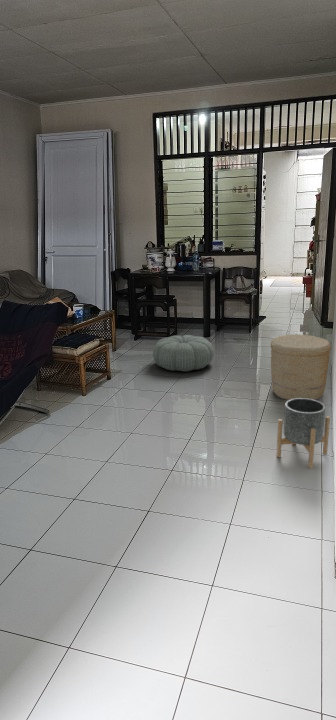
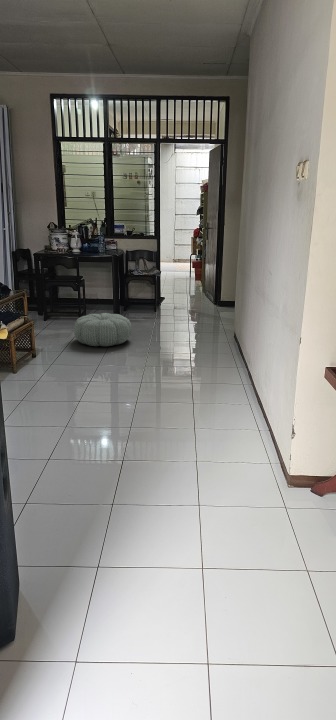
woven basket: present [271,334,331,400] -> none [189,308,240,364]
planter: present [276,398,330,468] -> none [211,355,252,409]

